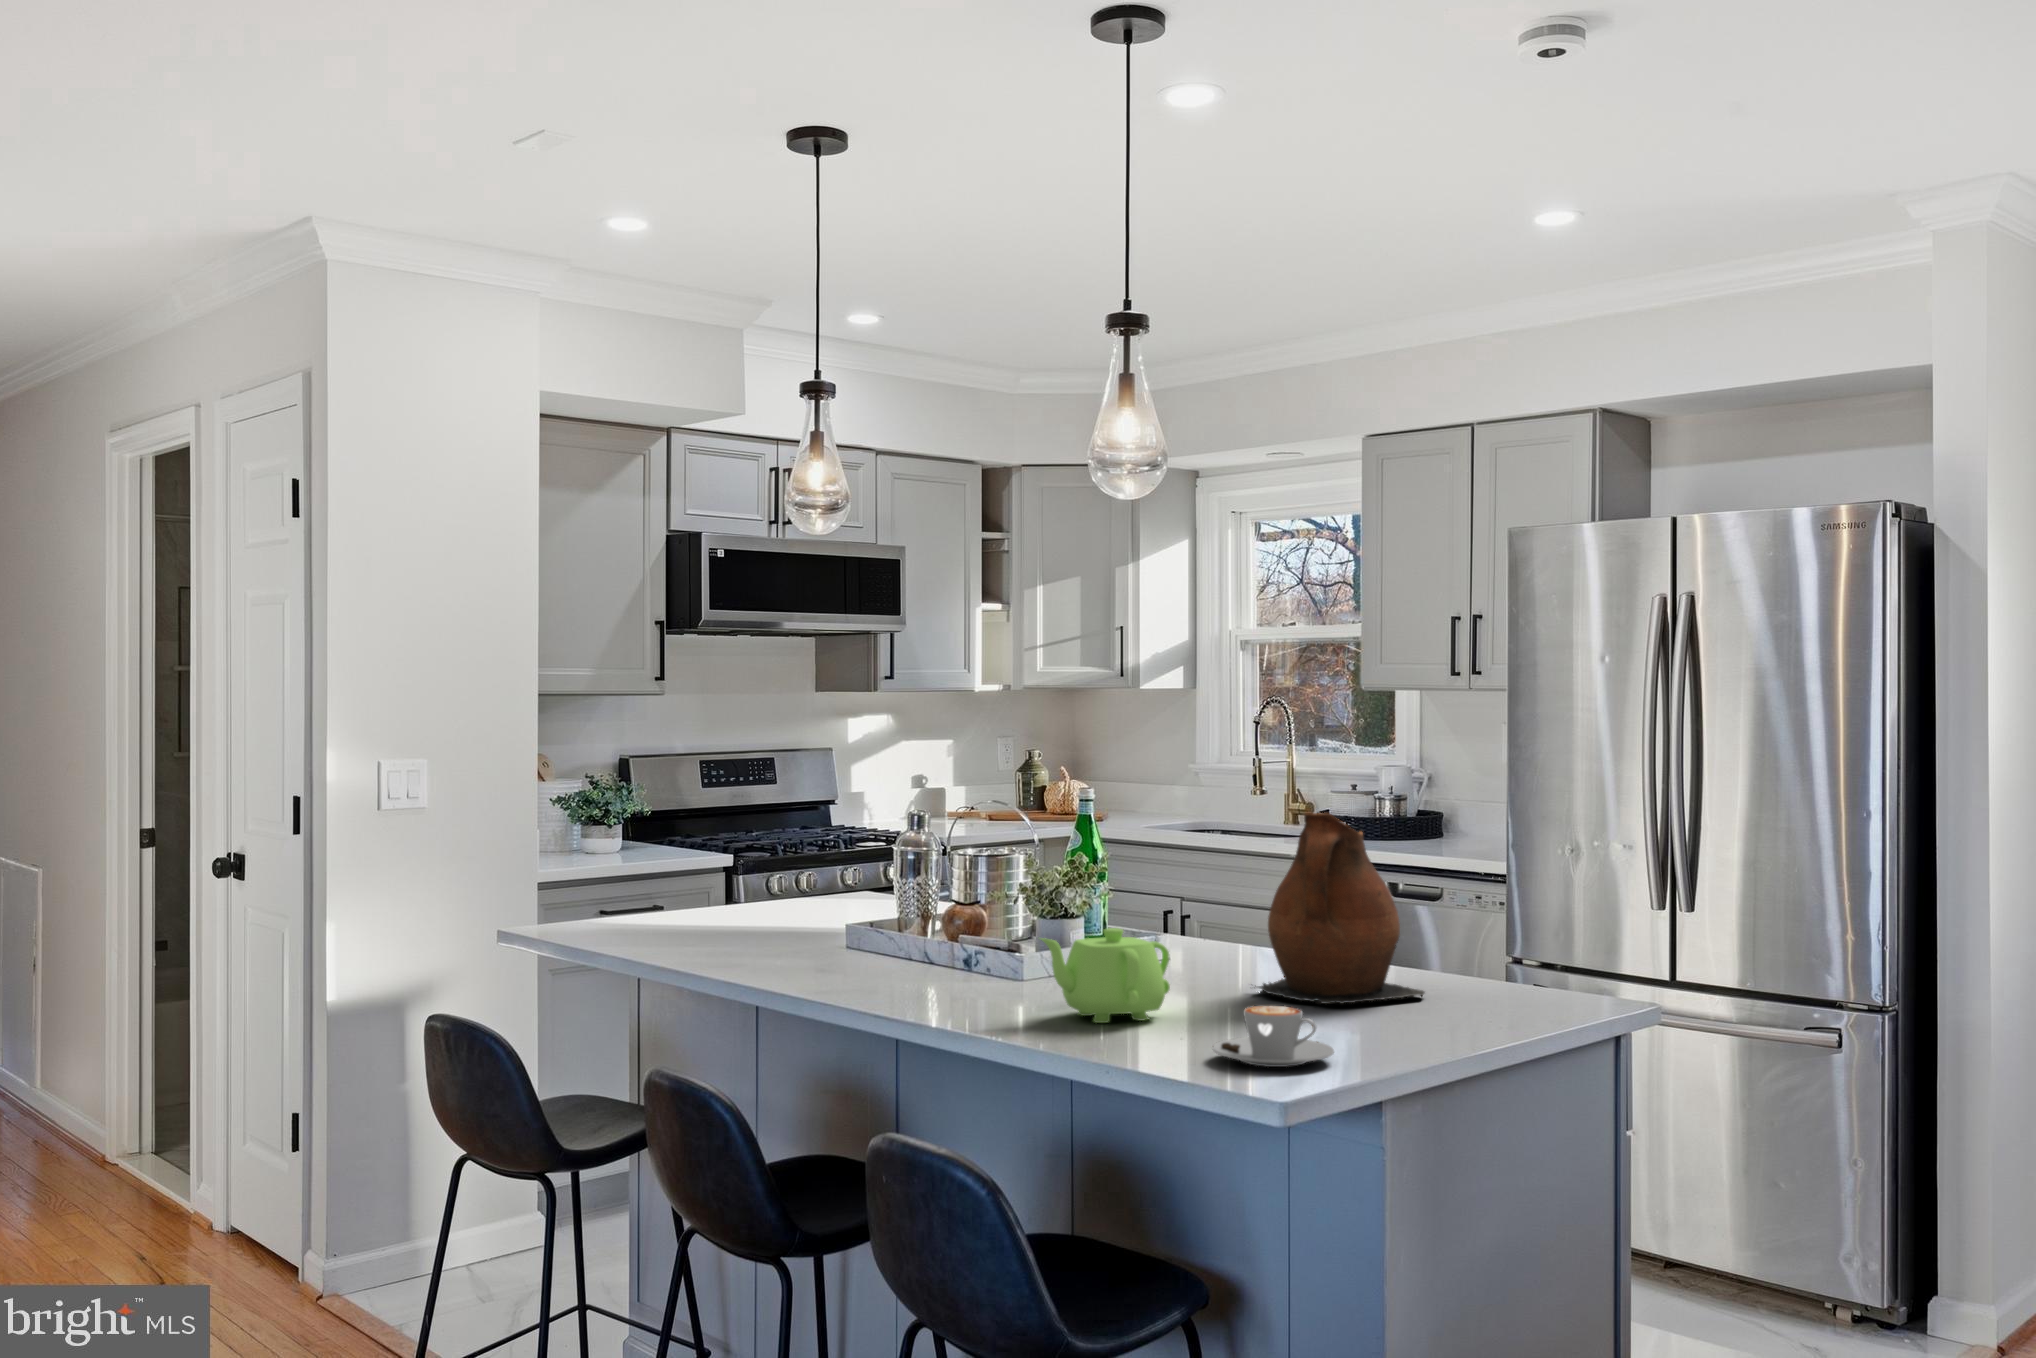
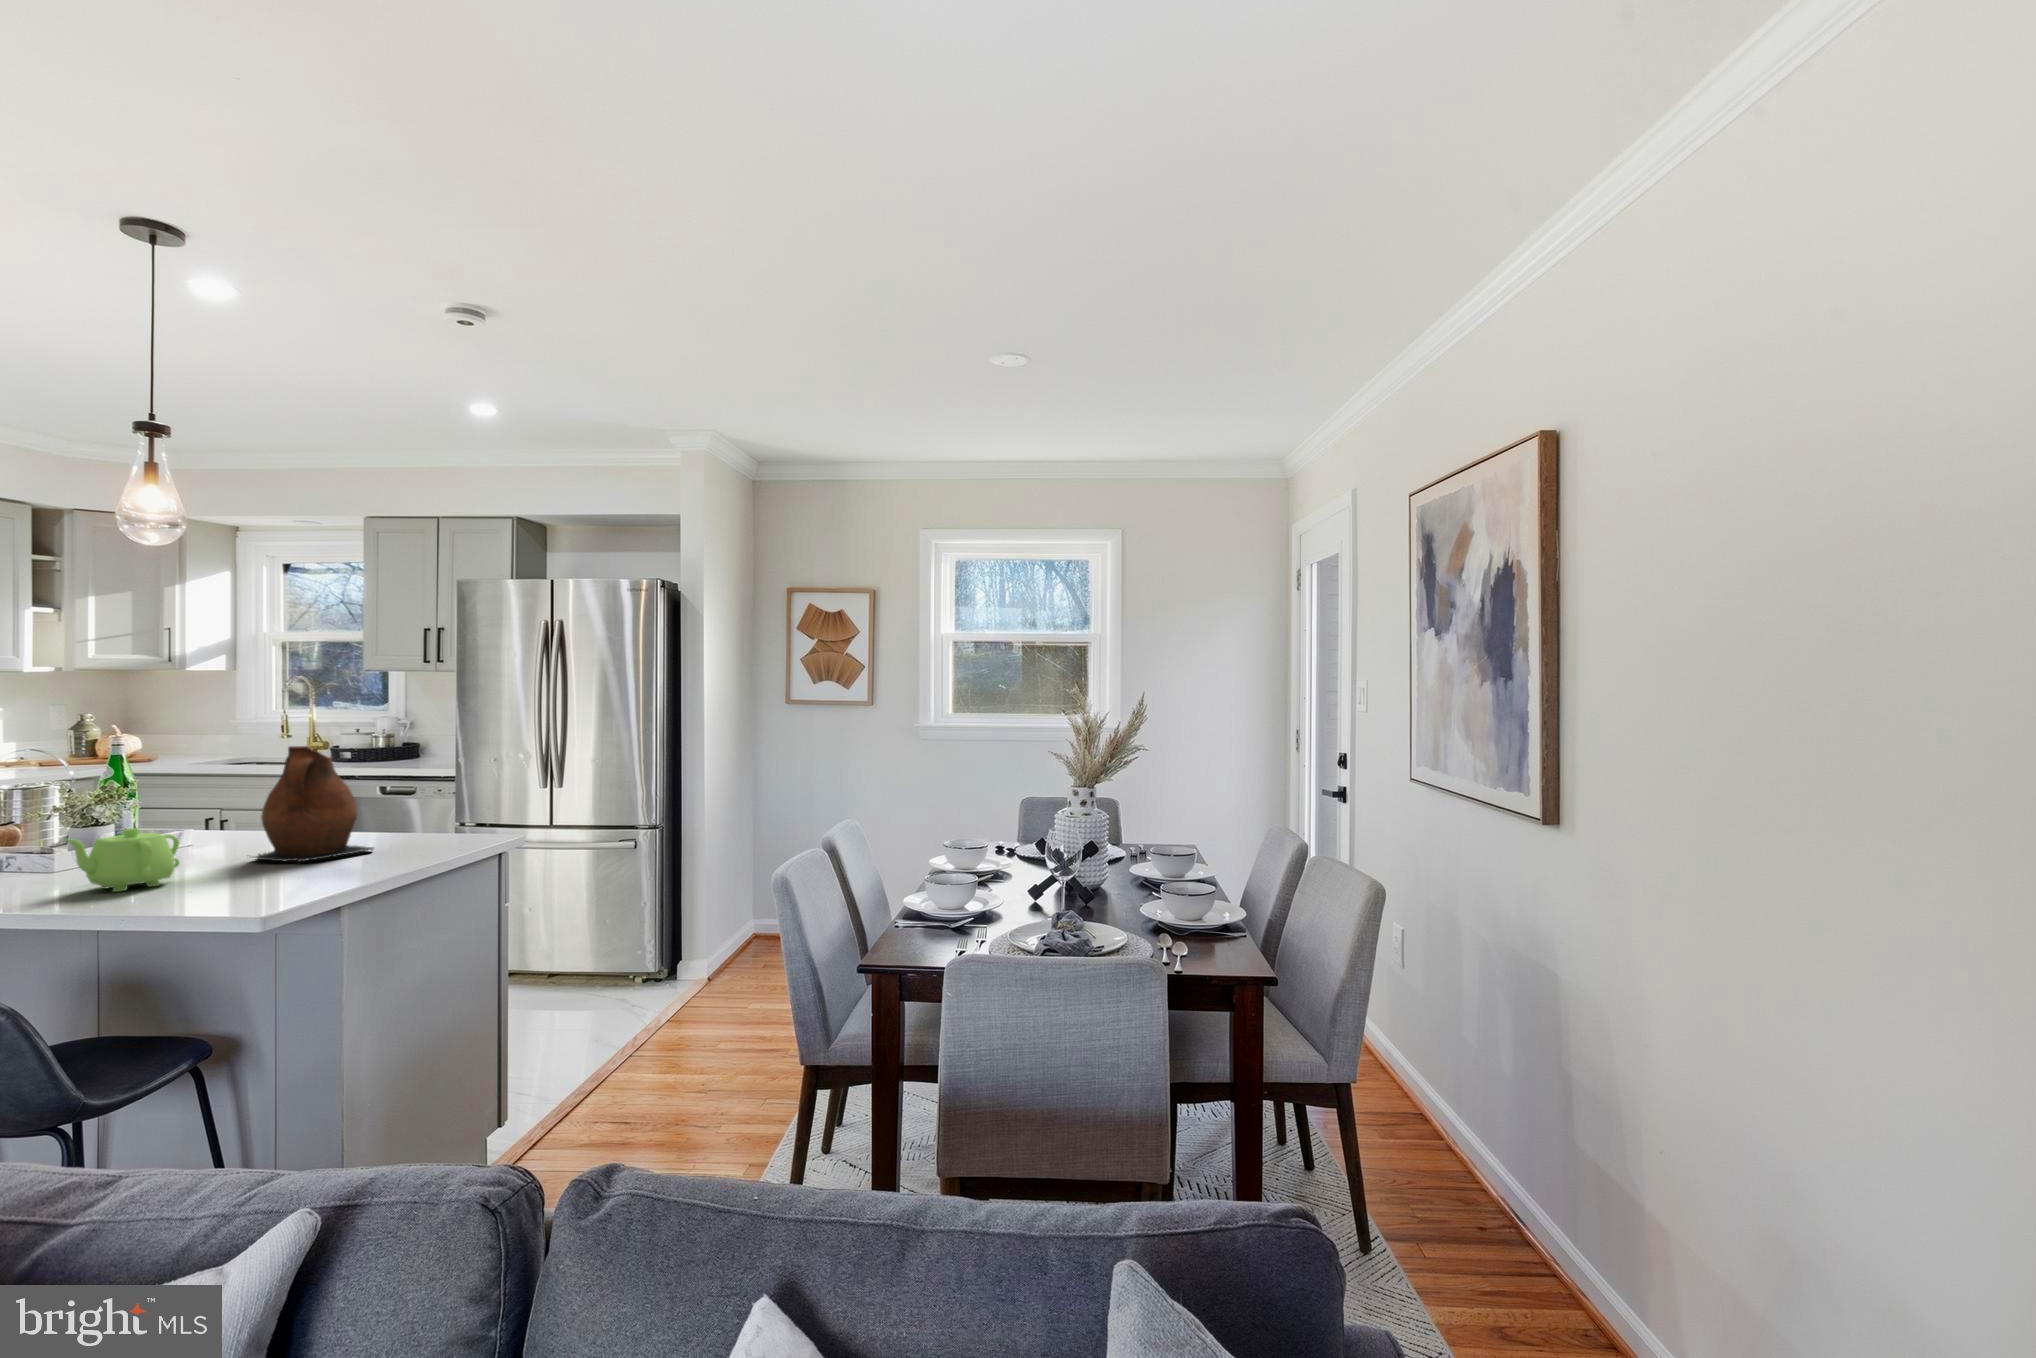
coffee cup: present [1213,1006,1334,1067] -> none [206,864,298,901]

